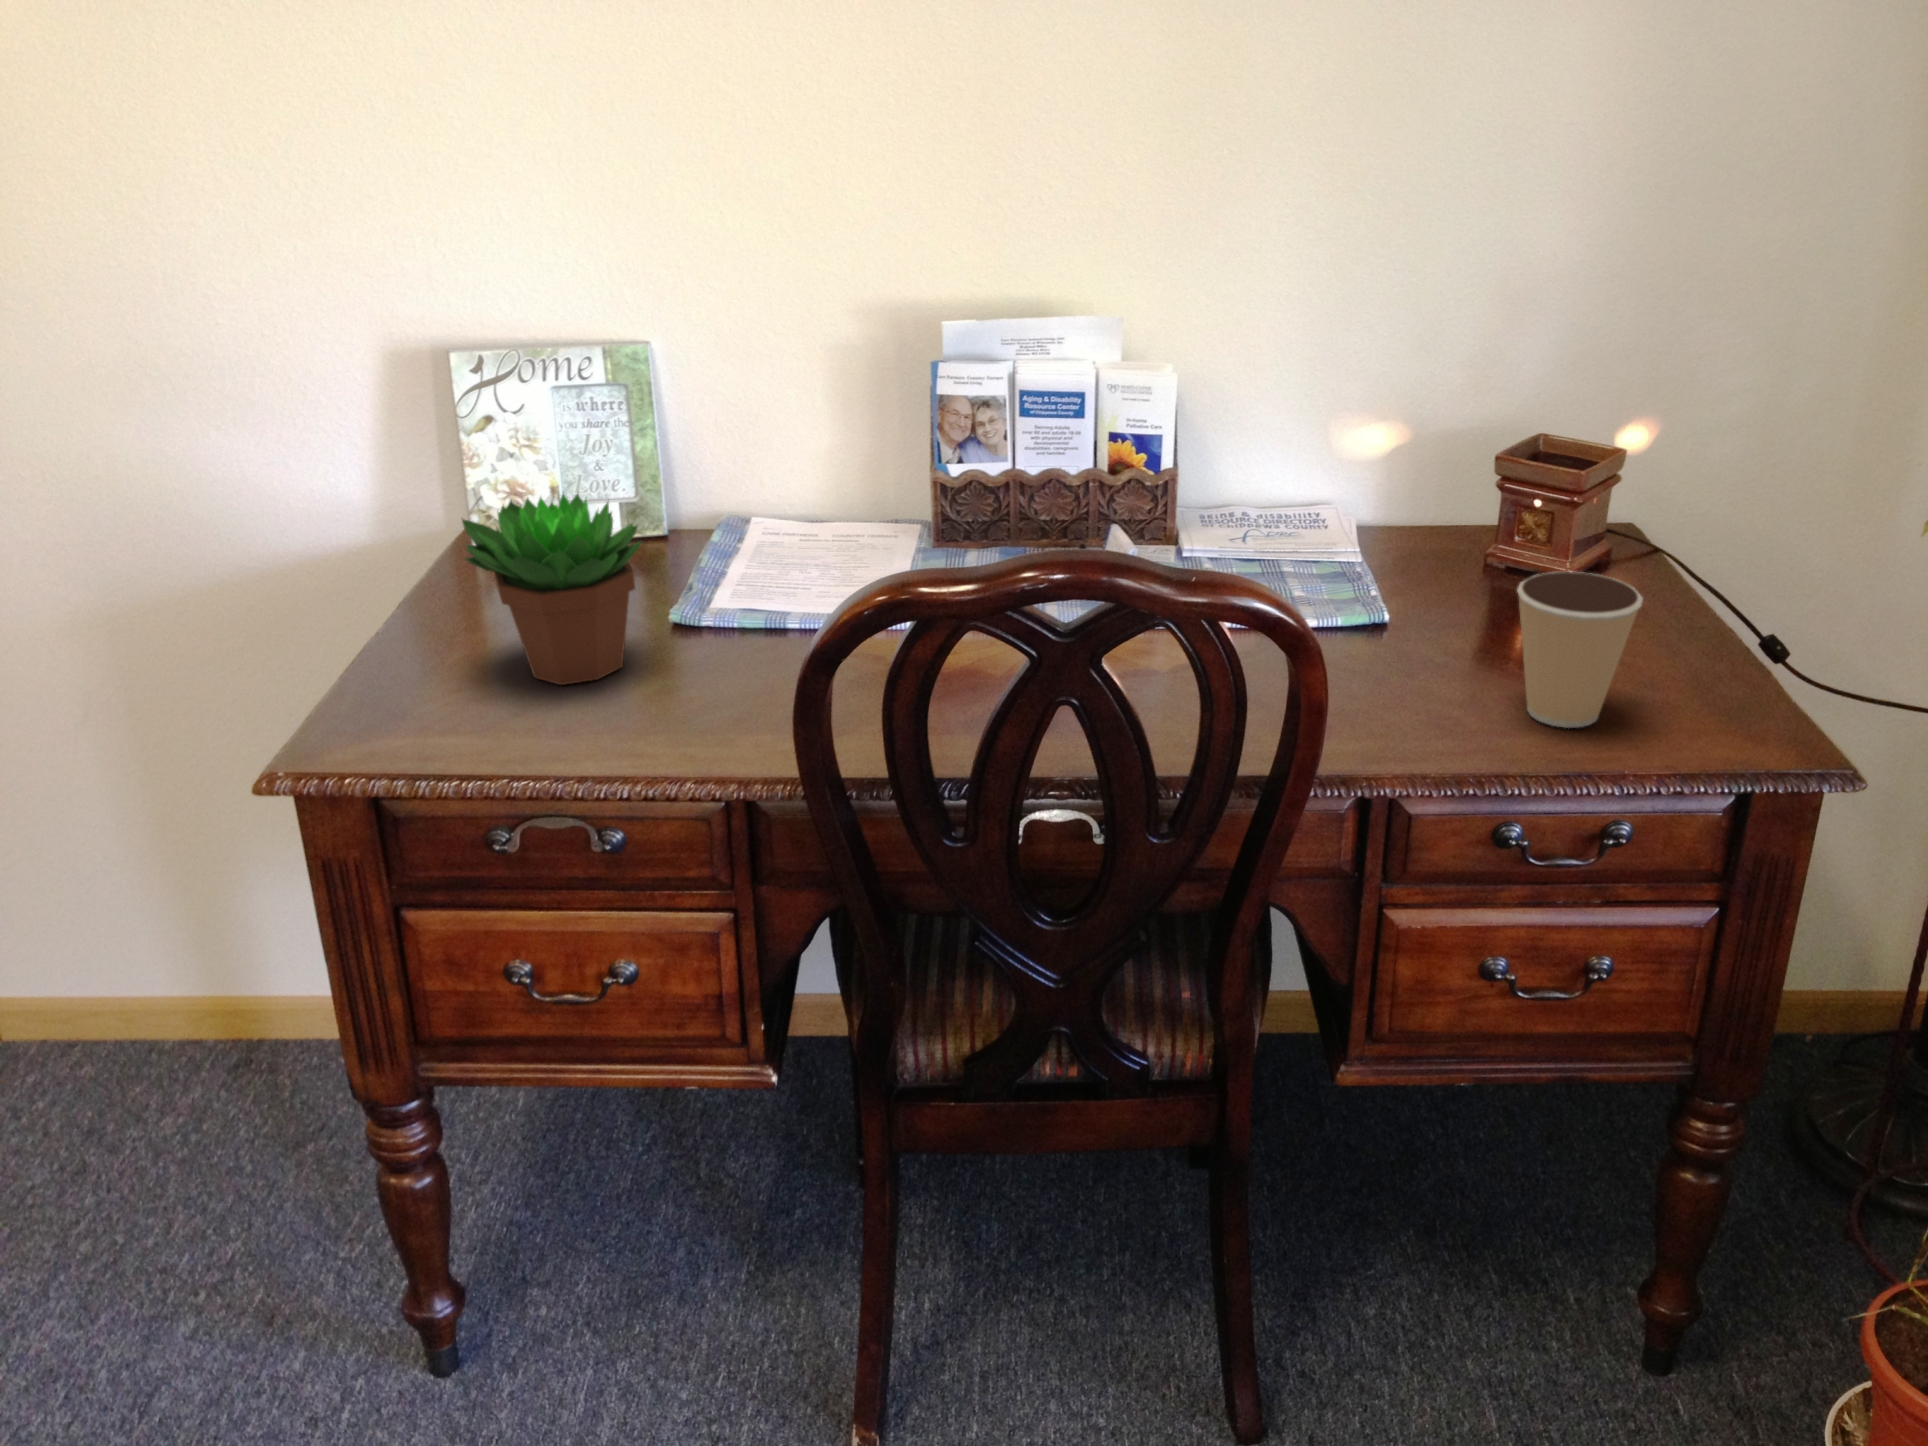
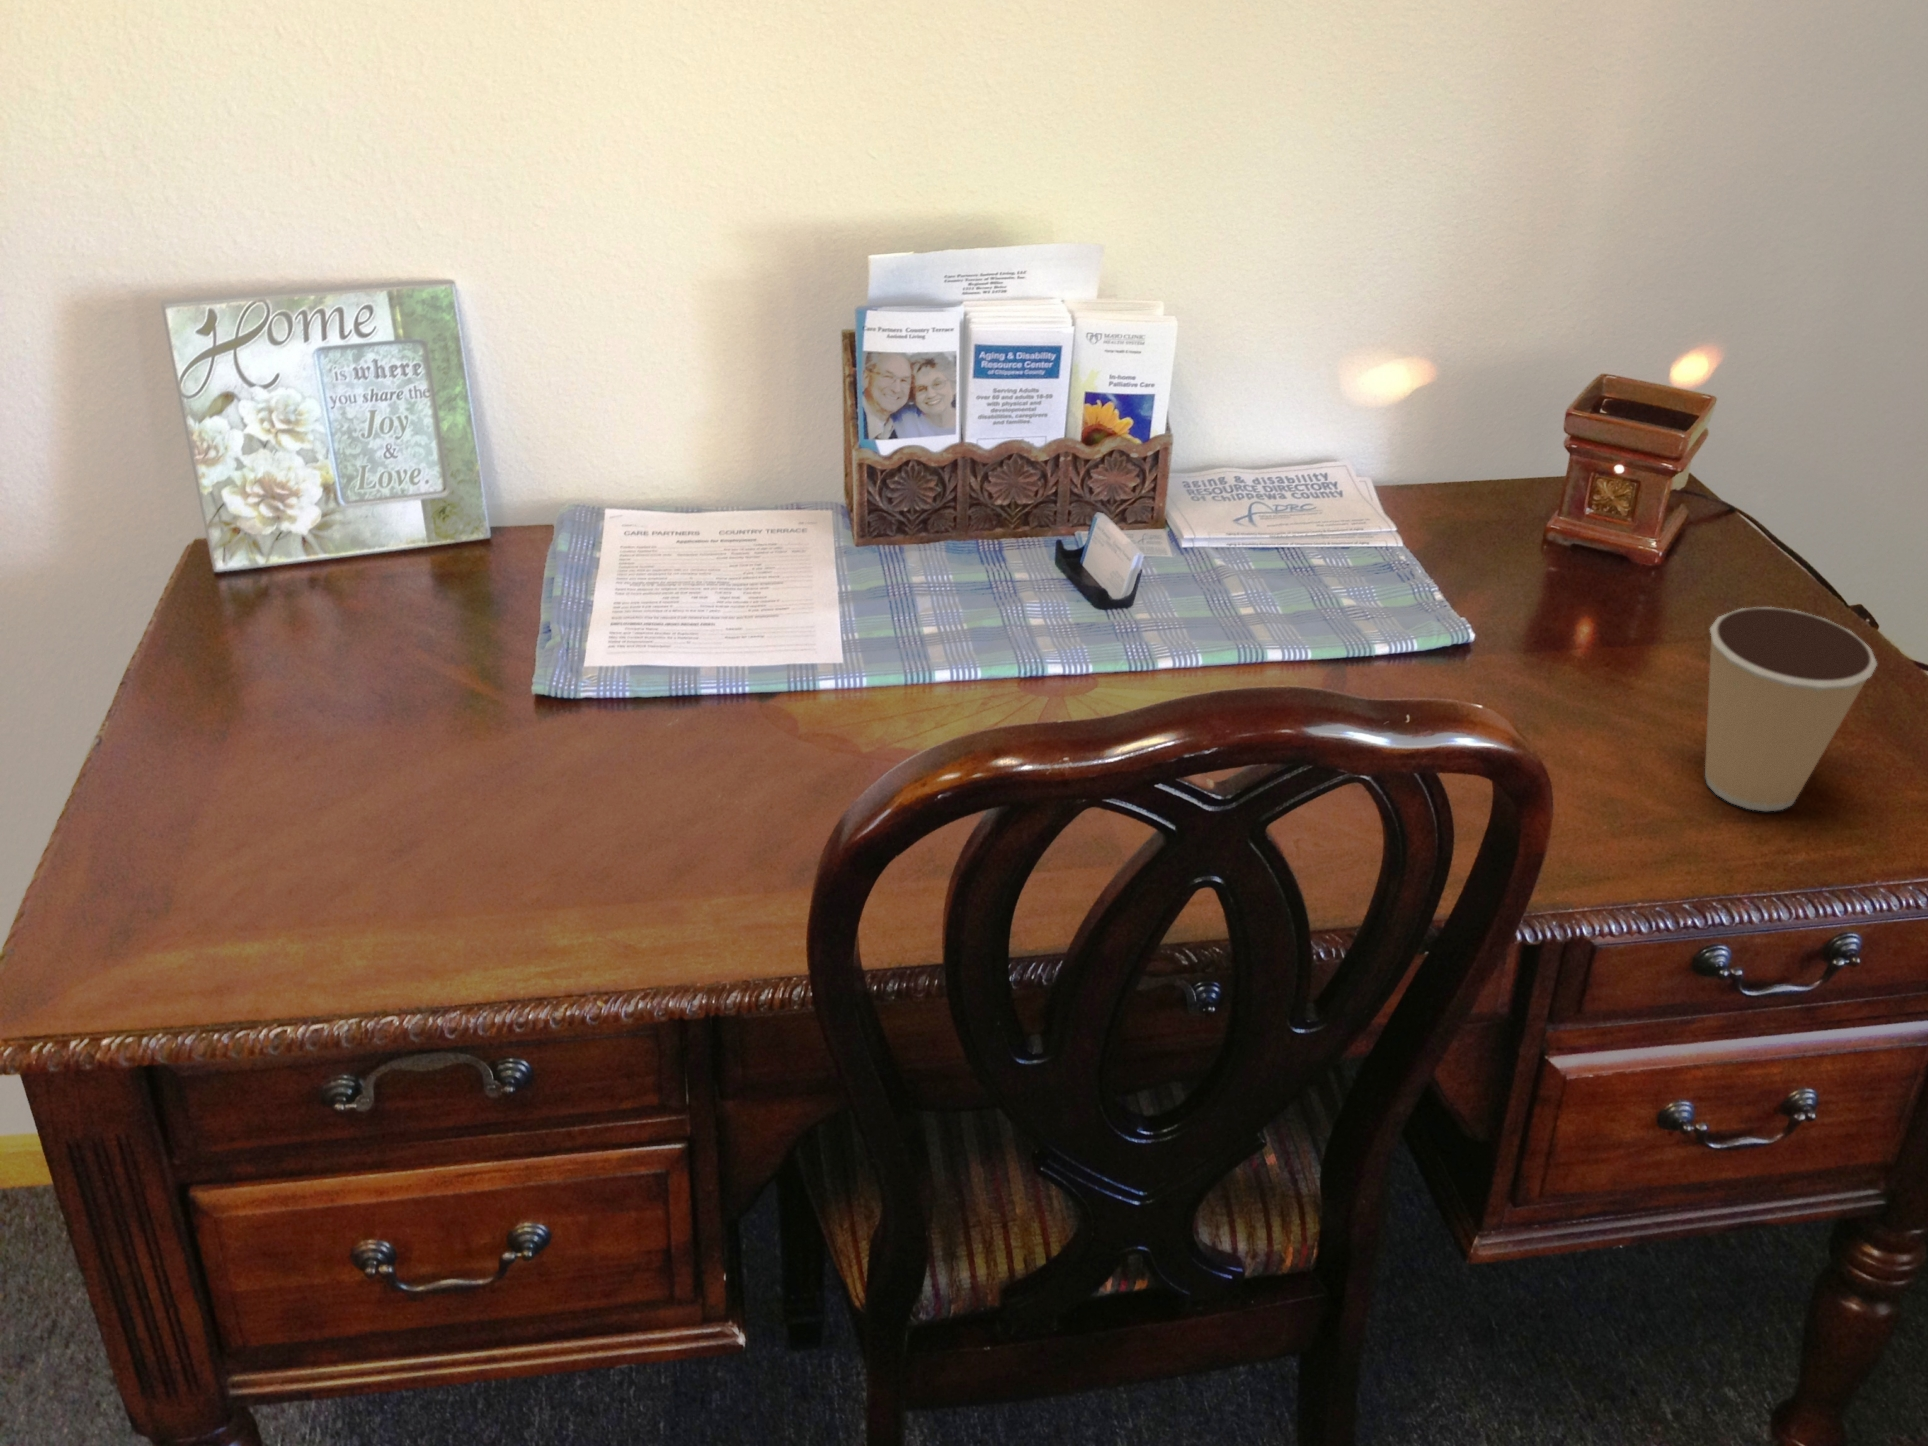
succulent plant: present [462,494,641,685] -> none [231,542,515,827]

